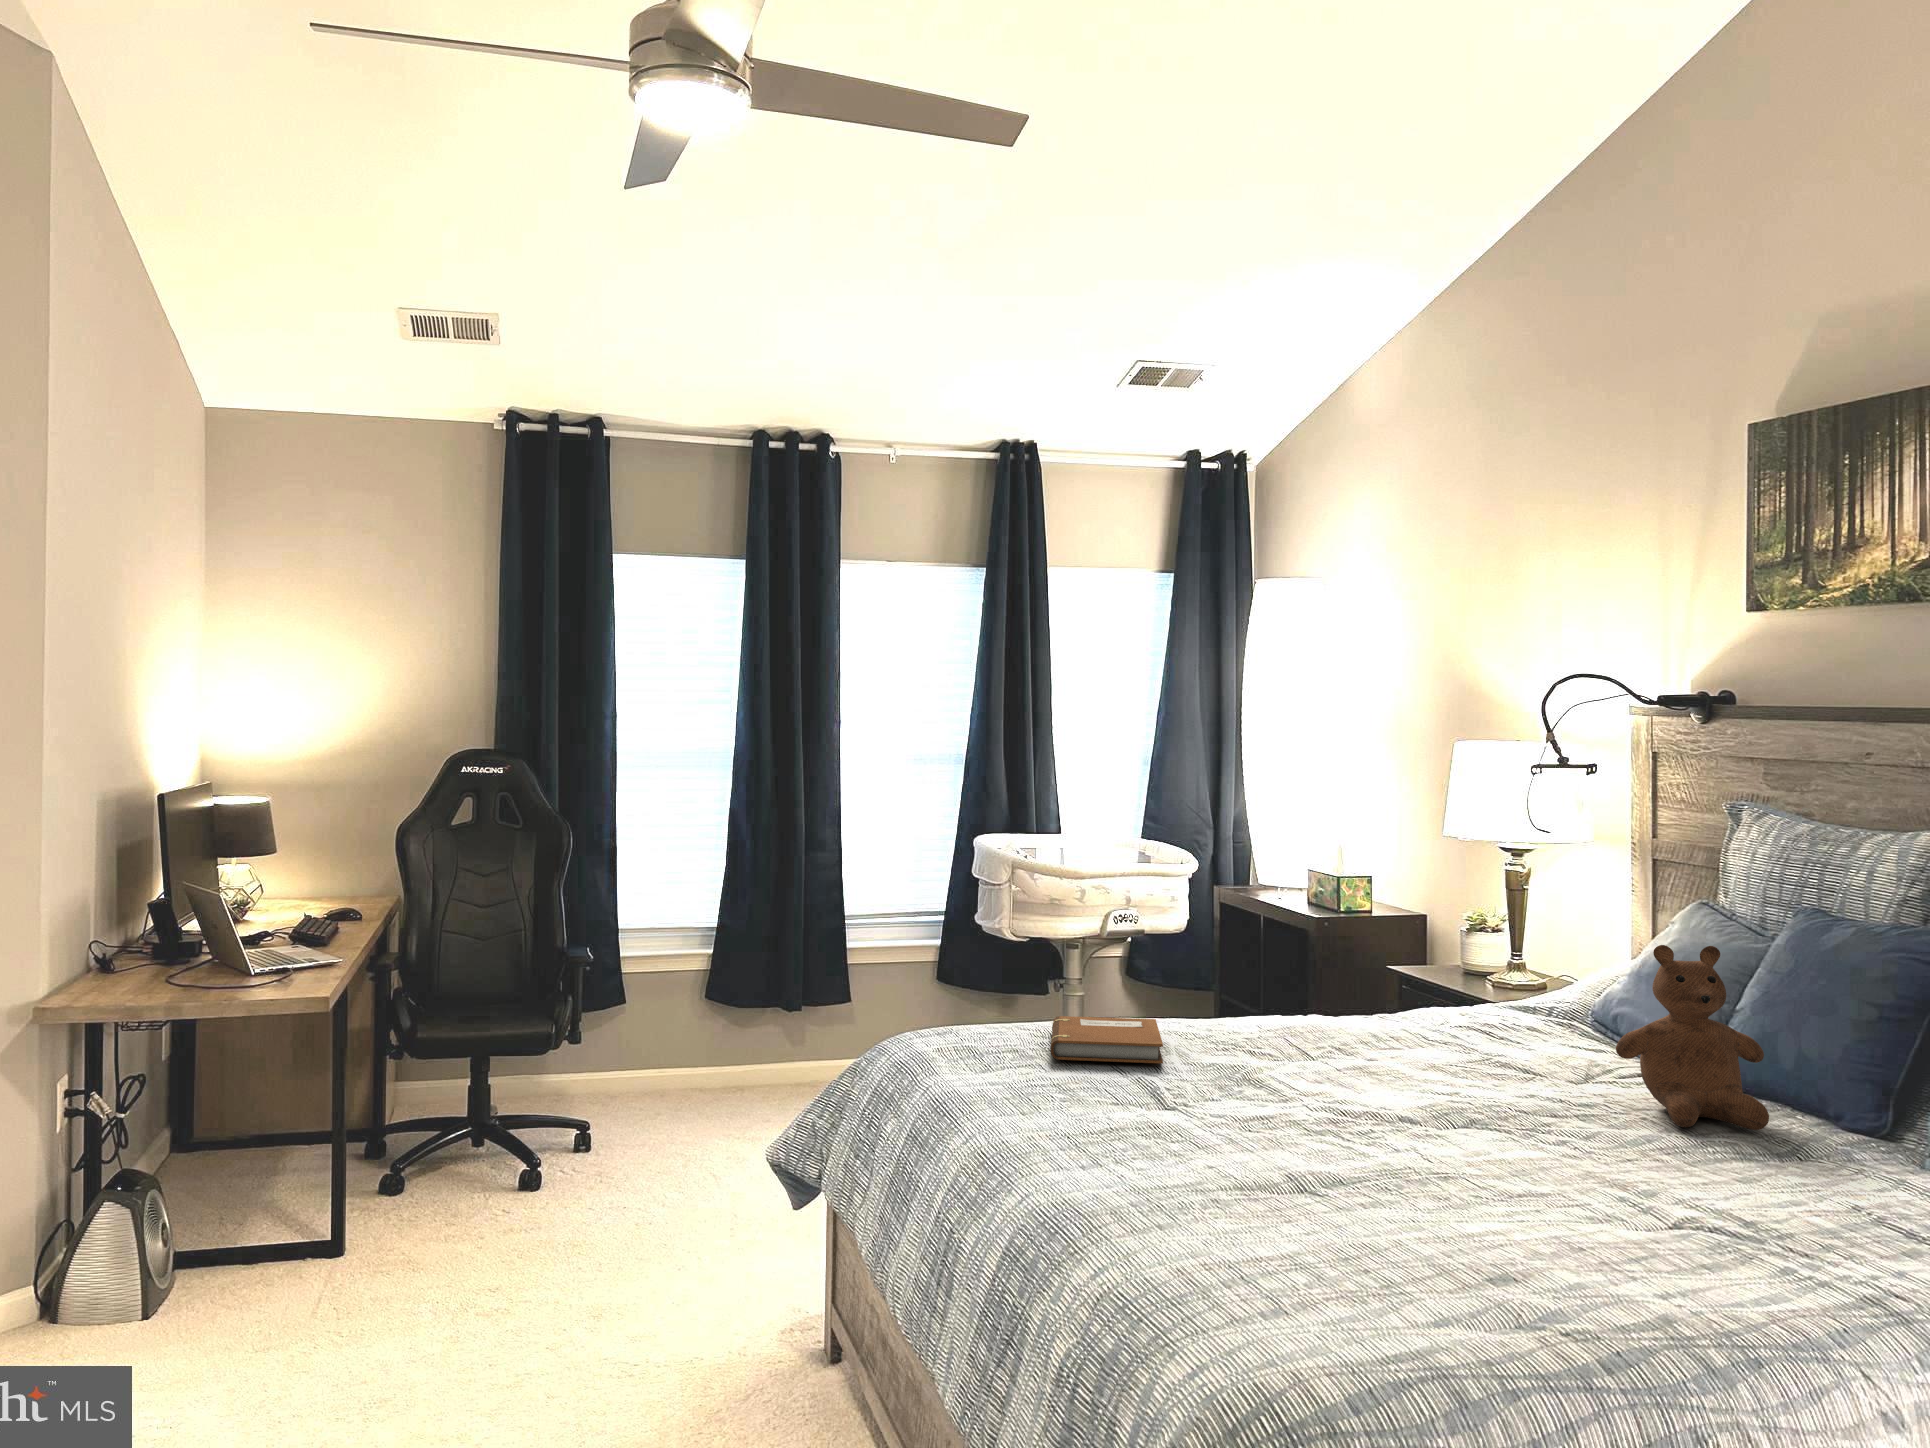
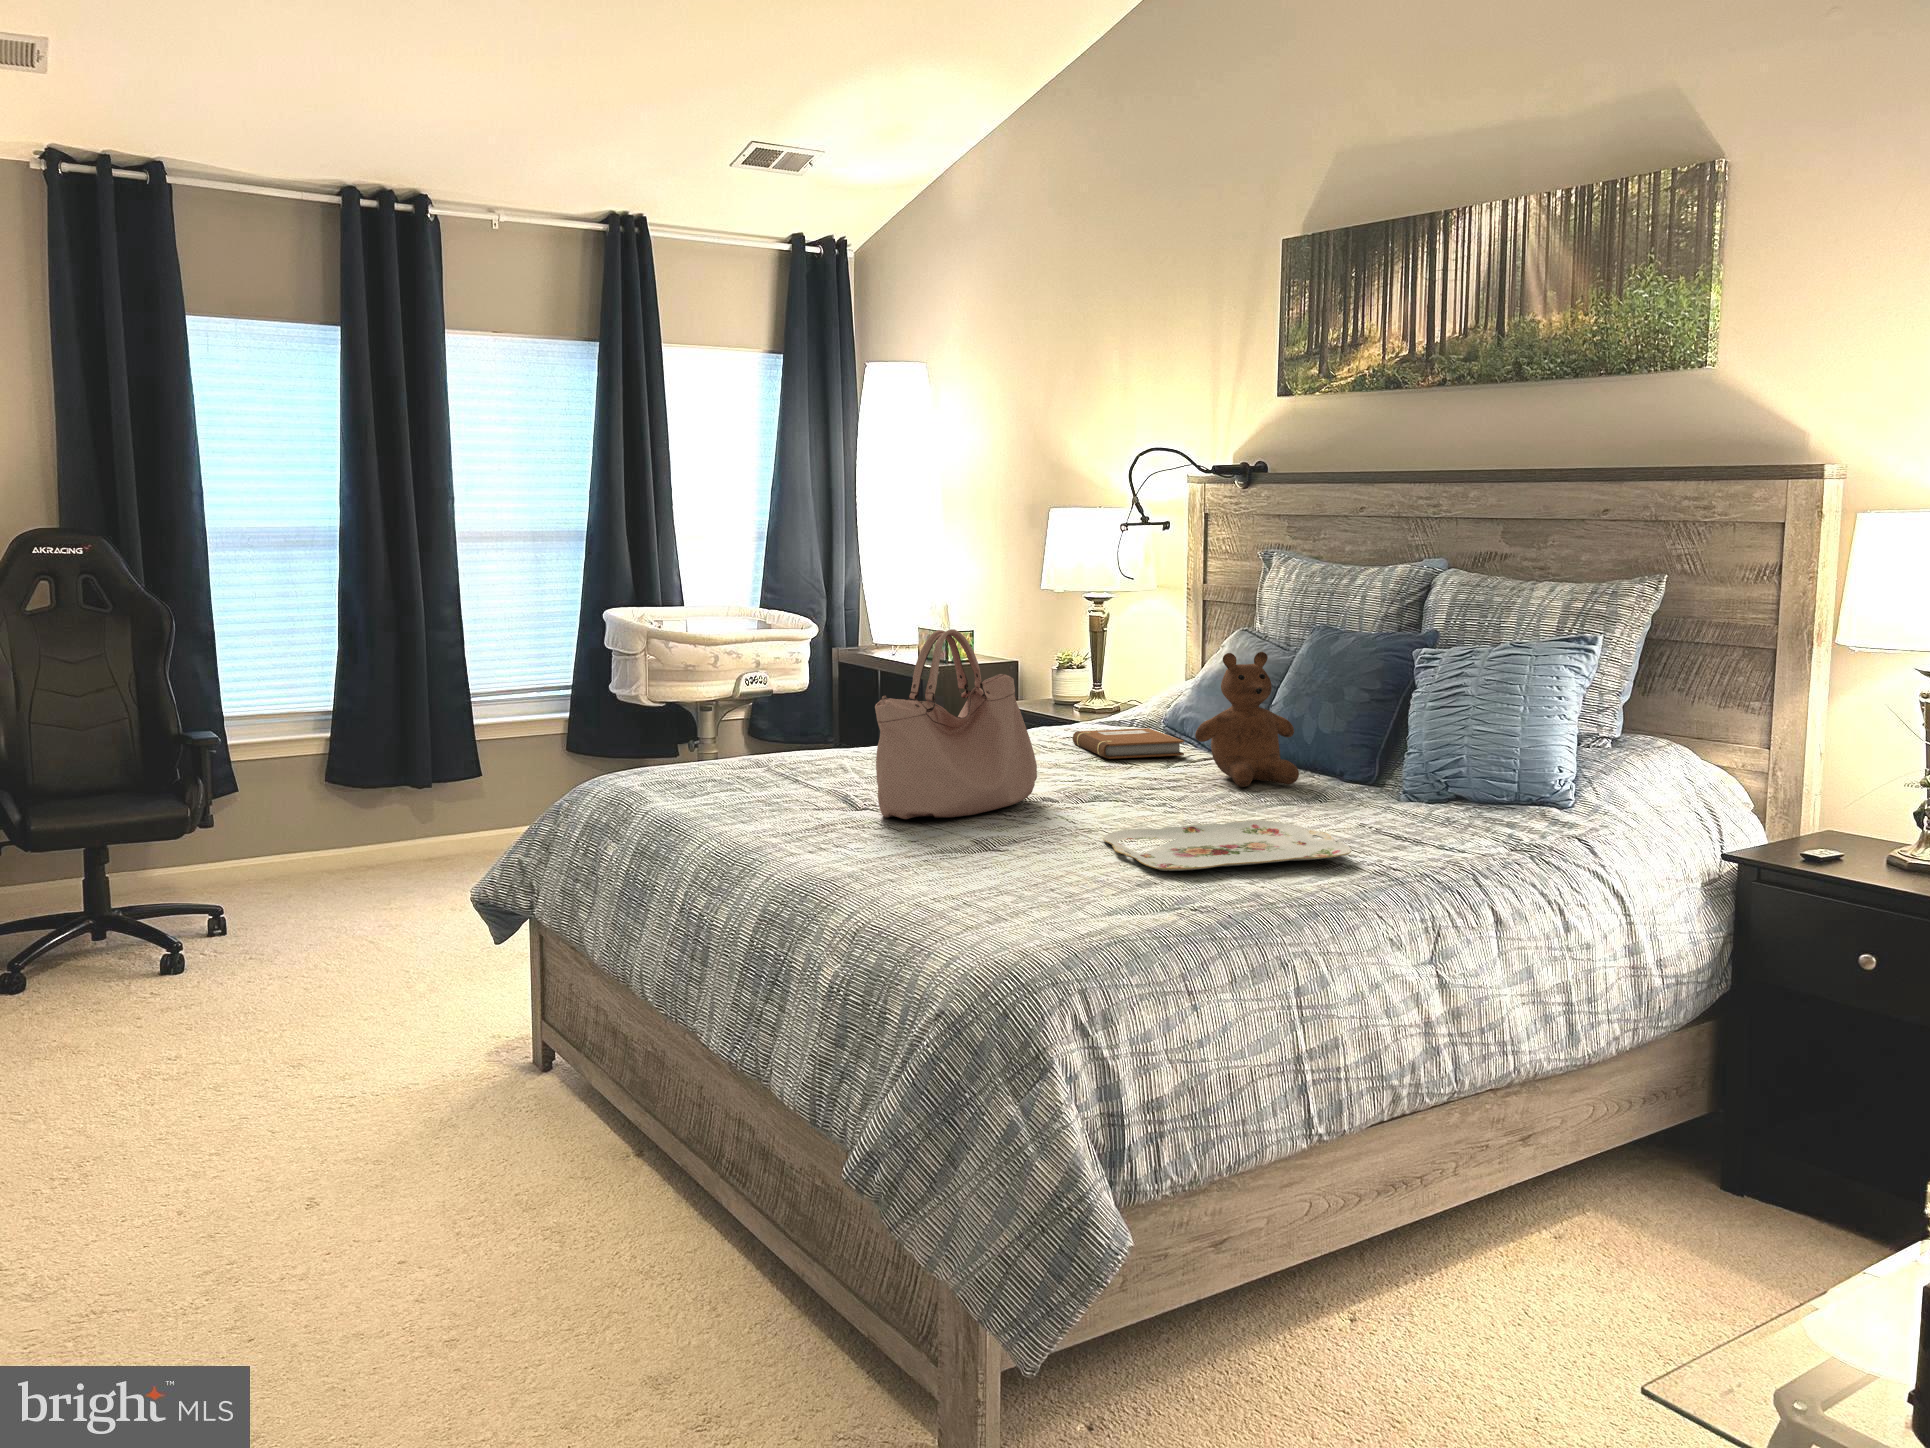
handbag: none [1180,903,1389,1134] -> present [875,629,1037,819]
notebook: present [1051,1016,1163,1063] -> present [1073,728,1184,759]
serving tray: none [1459,1181,1829,1272] -> present [1103,820,1351,871]

